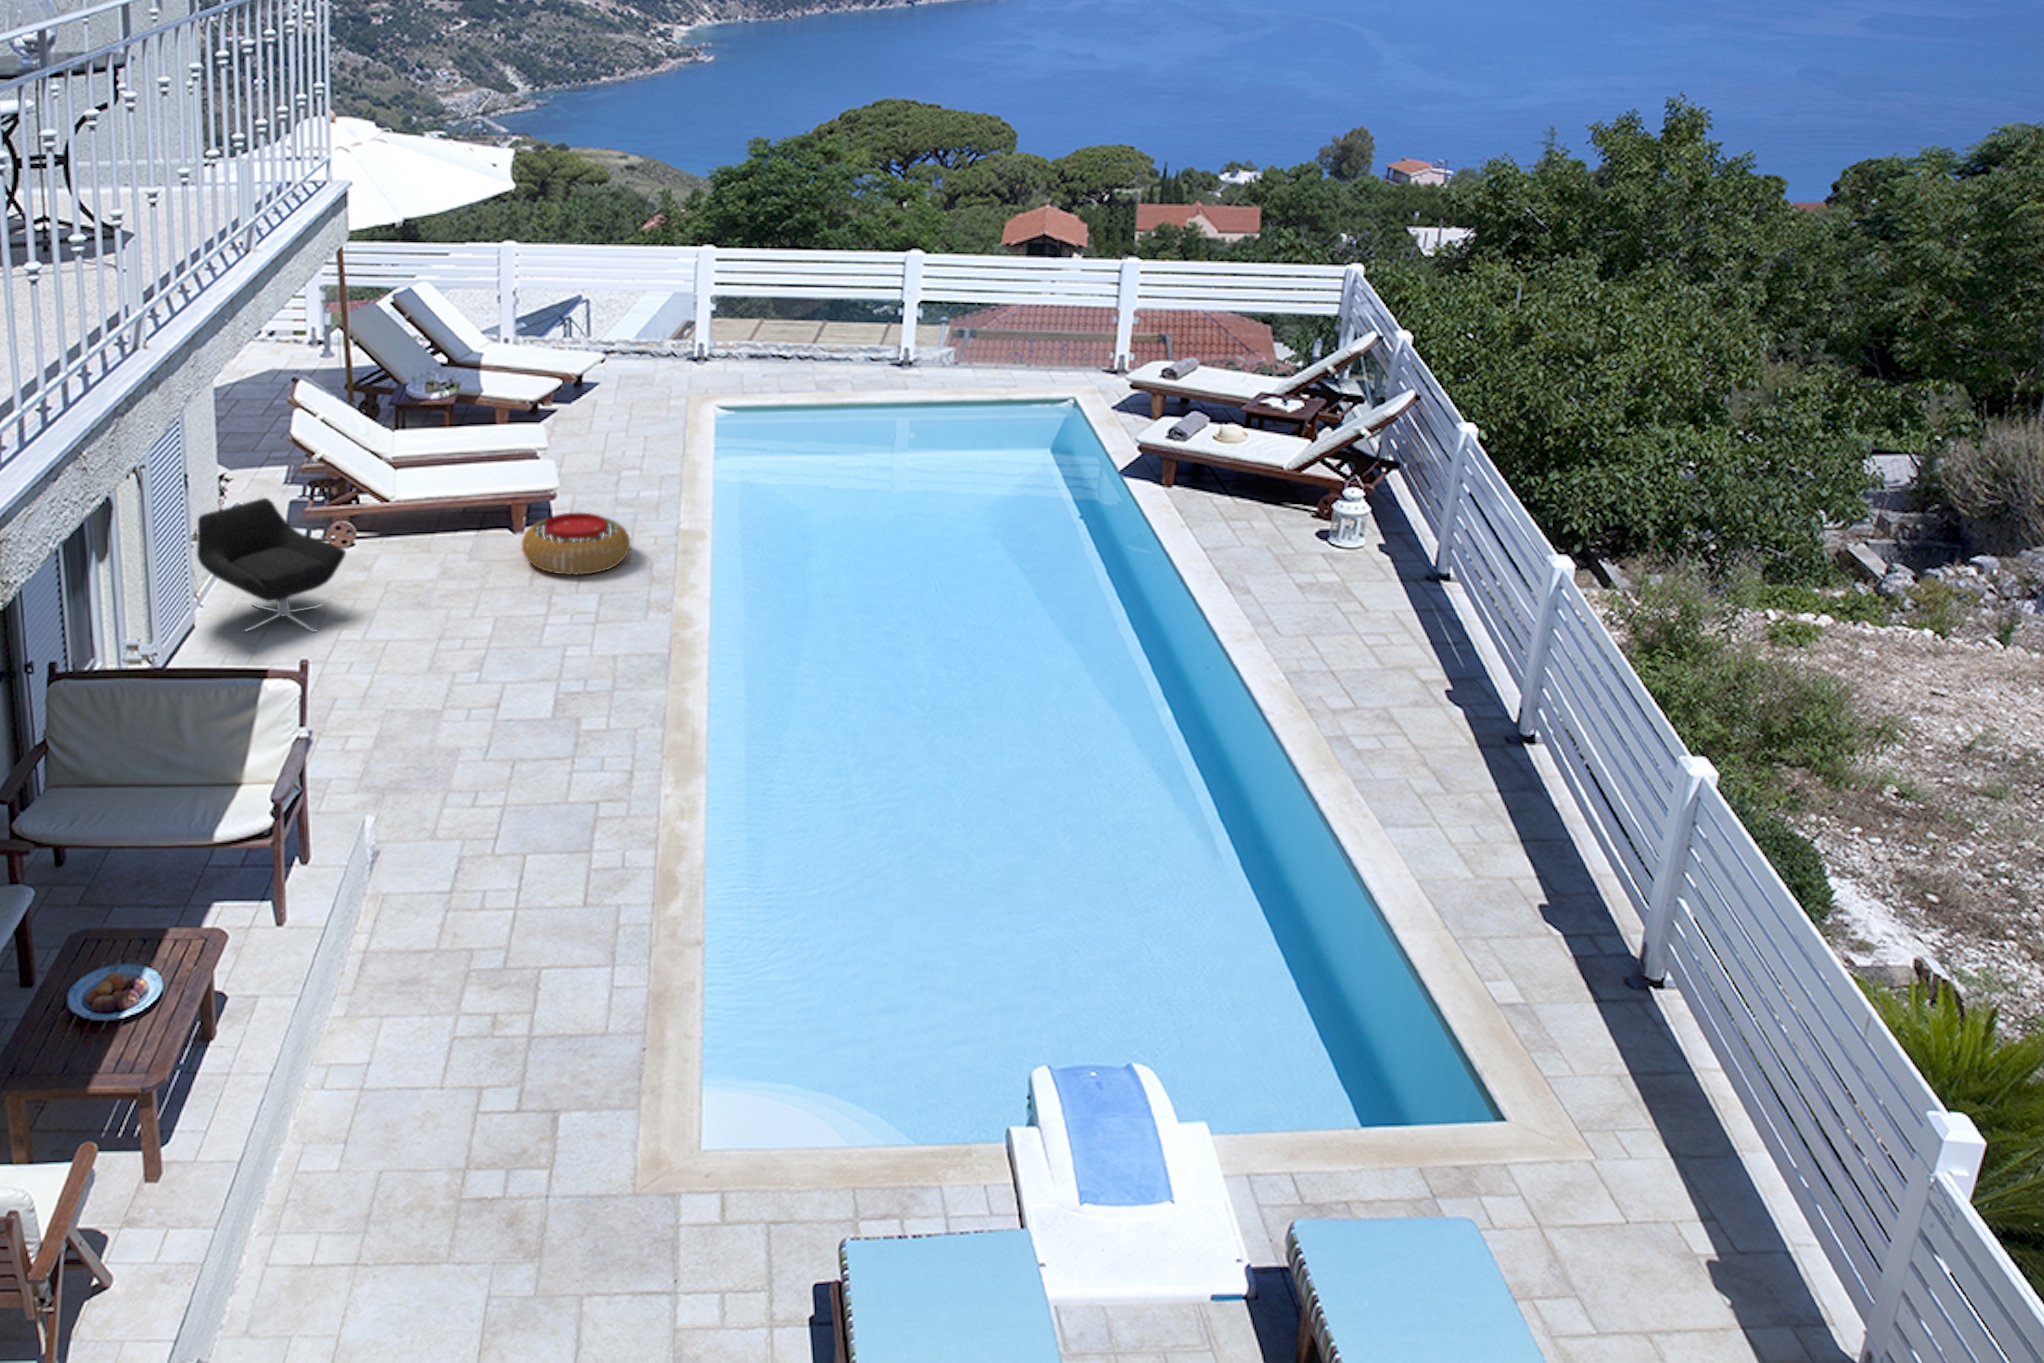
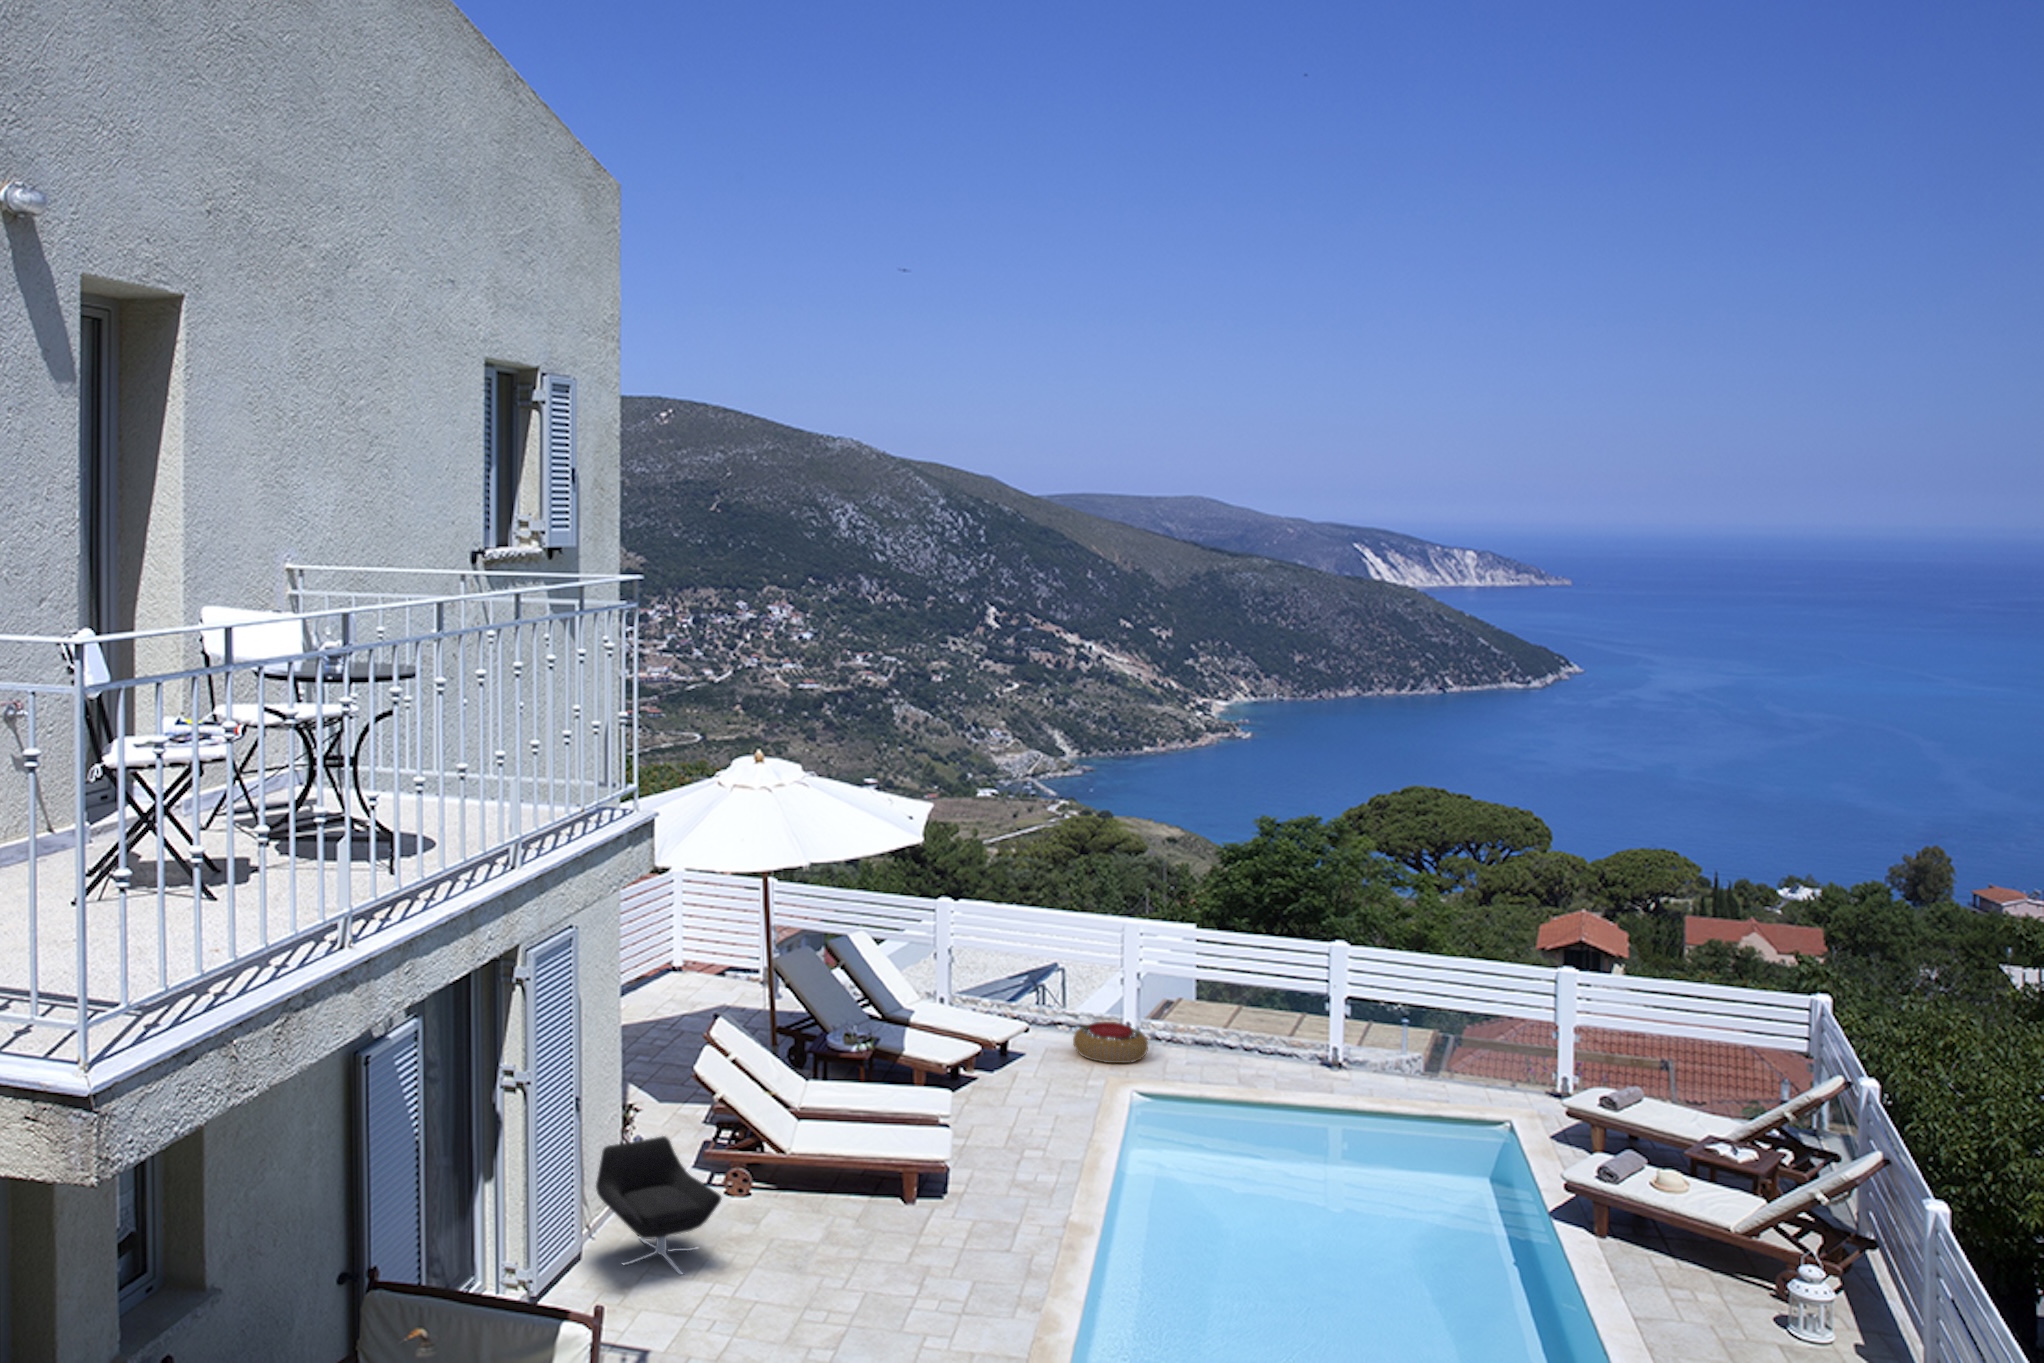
pouf: present [522,513,630,575] -> present [1073,1022,1148,1063]

